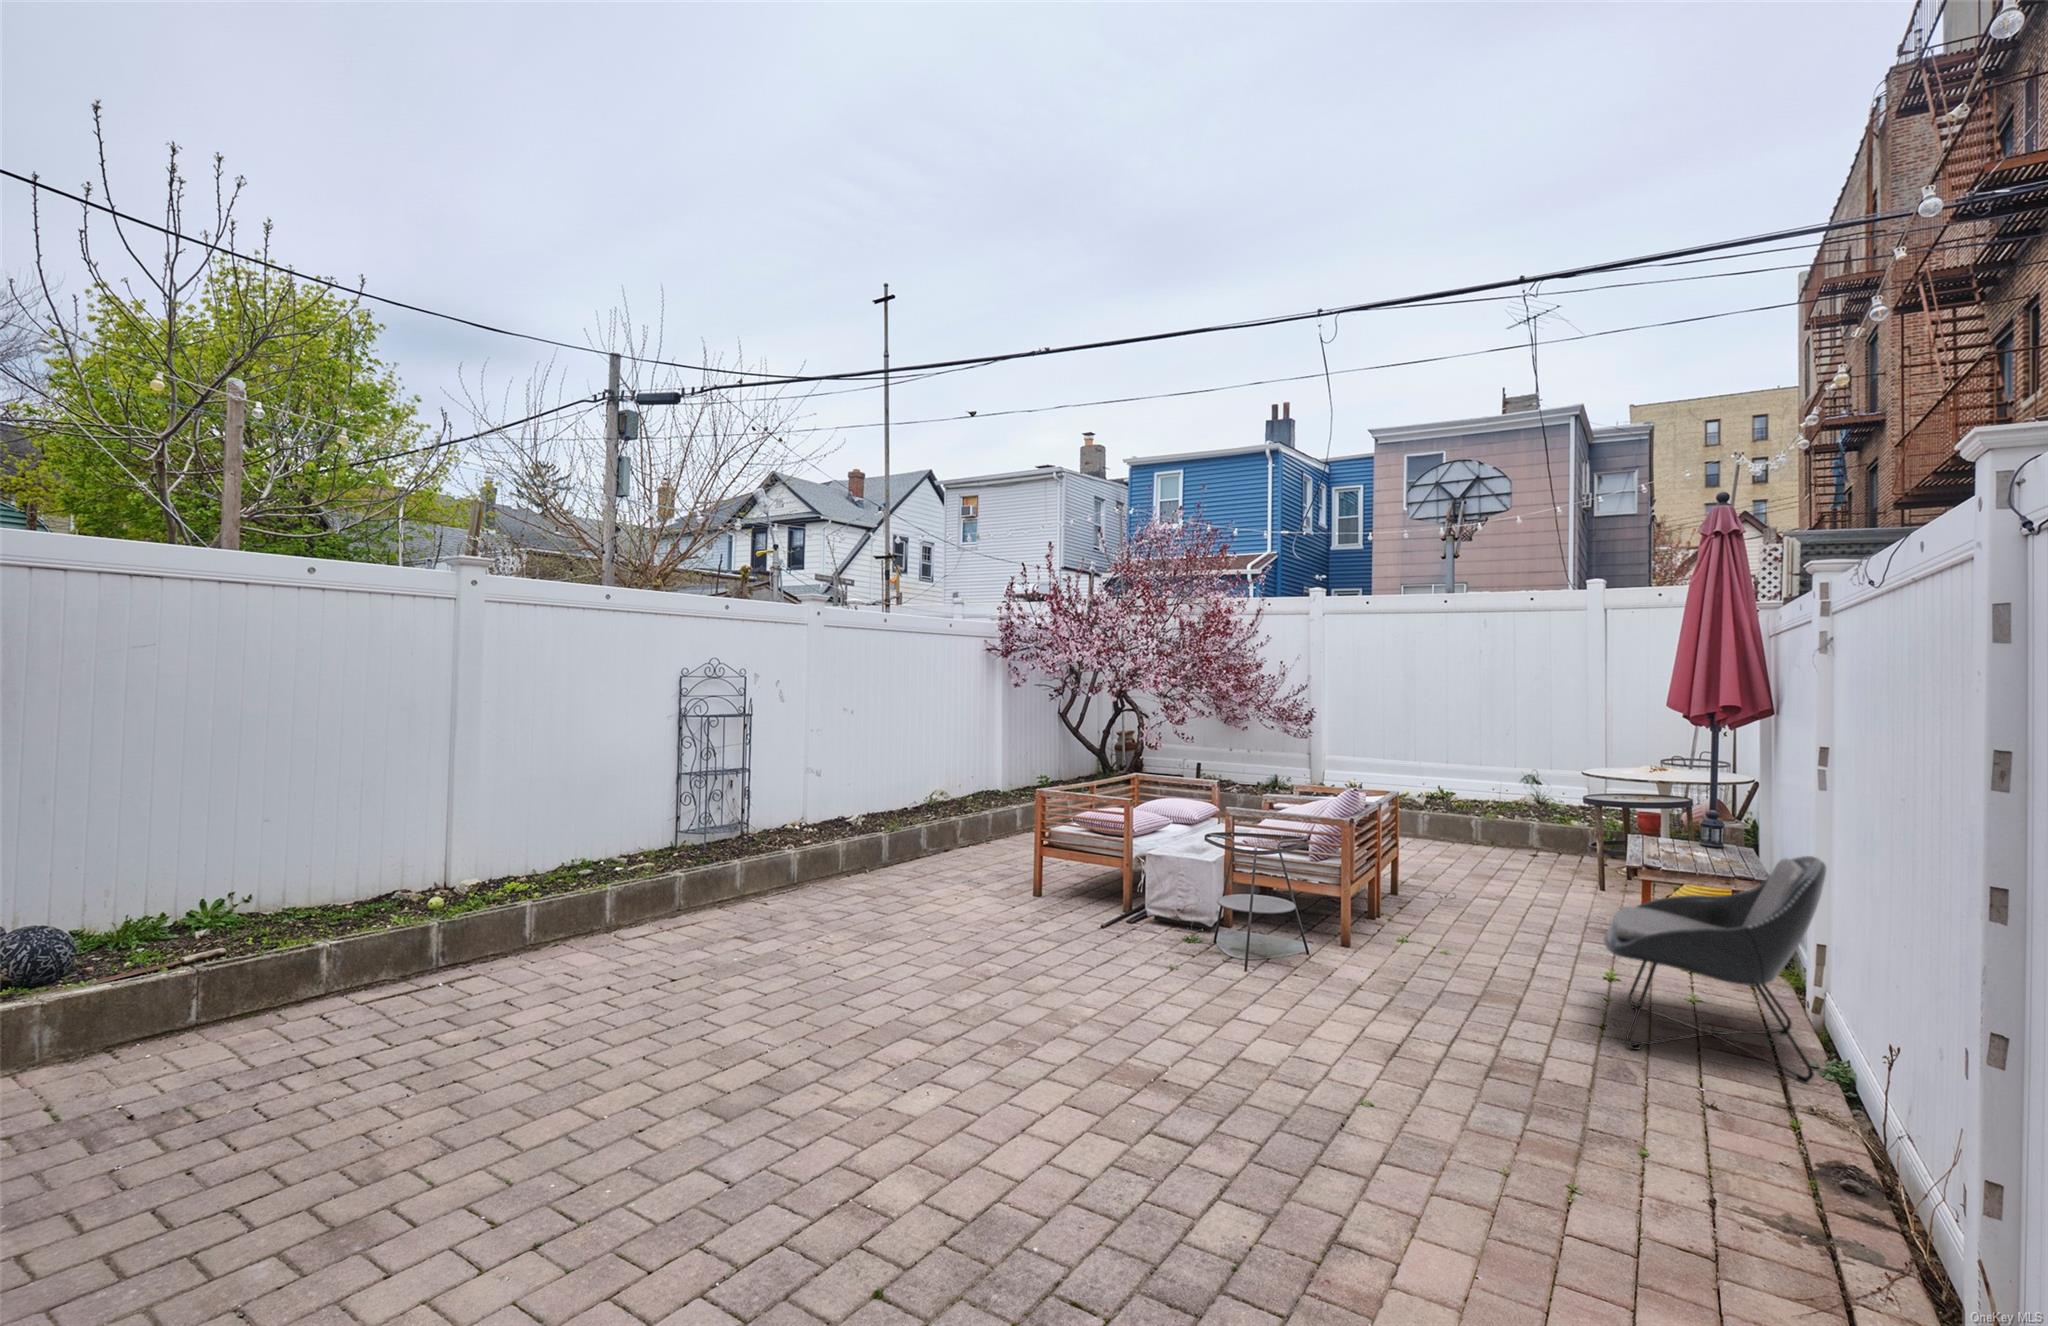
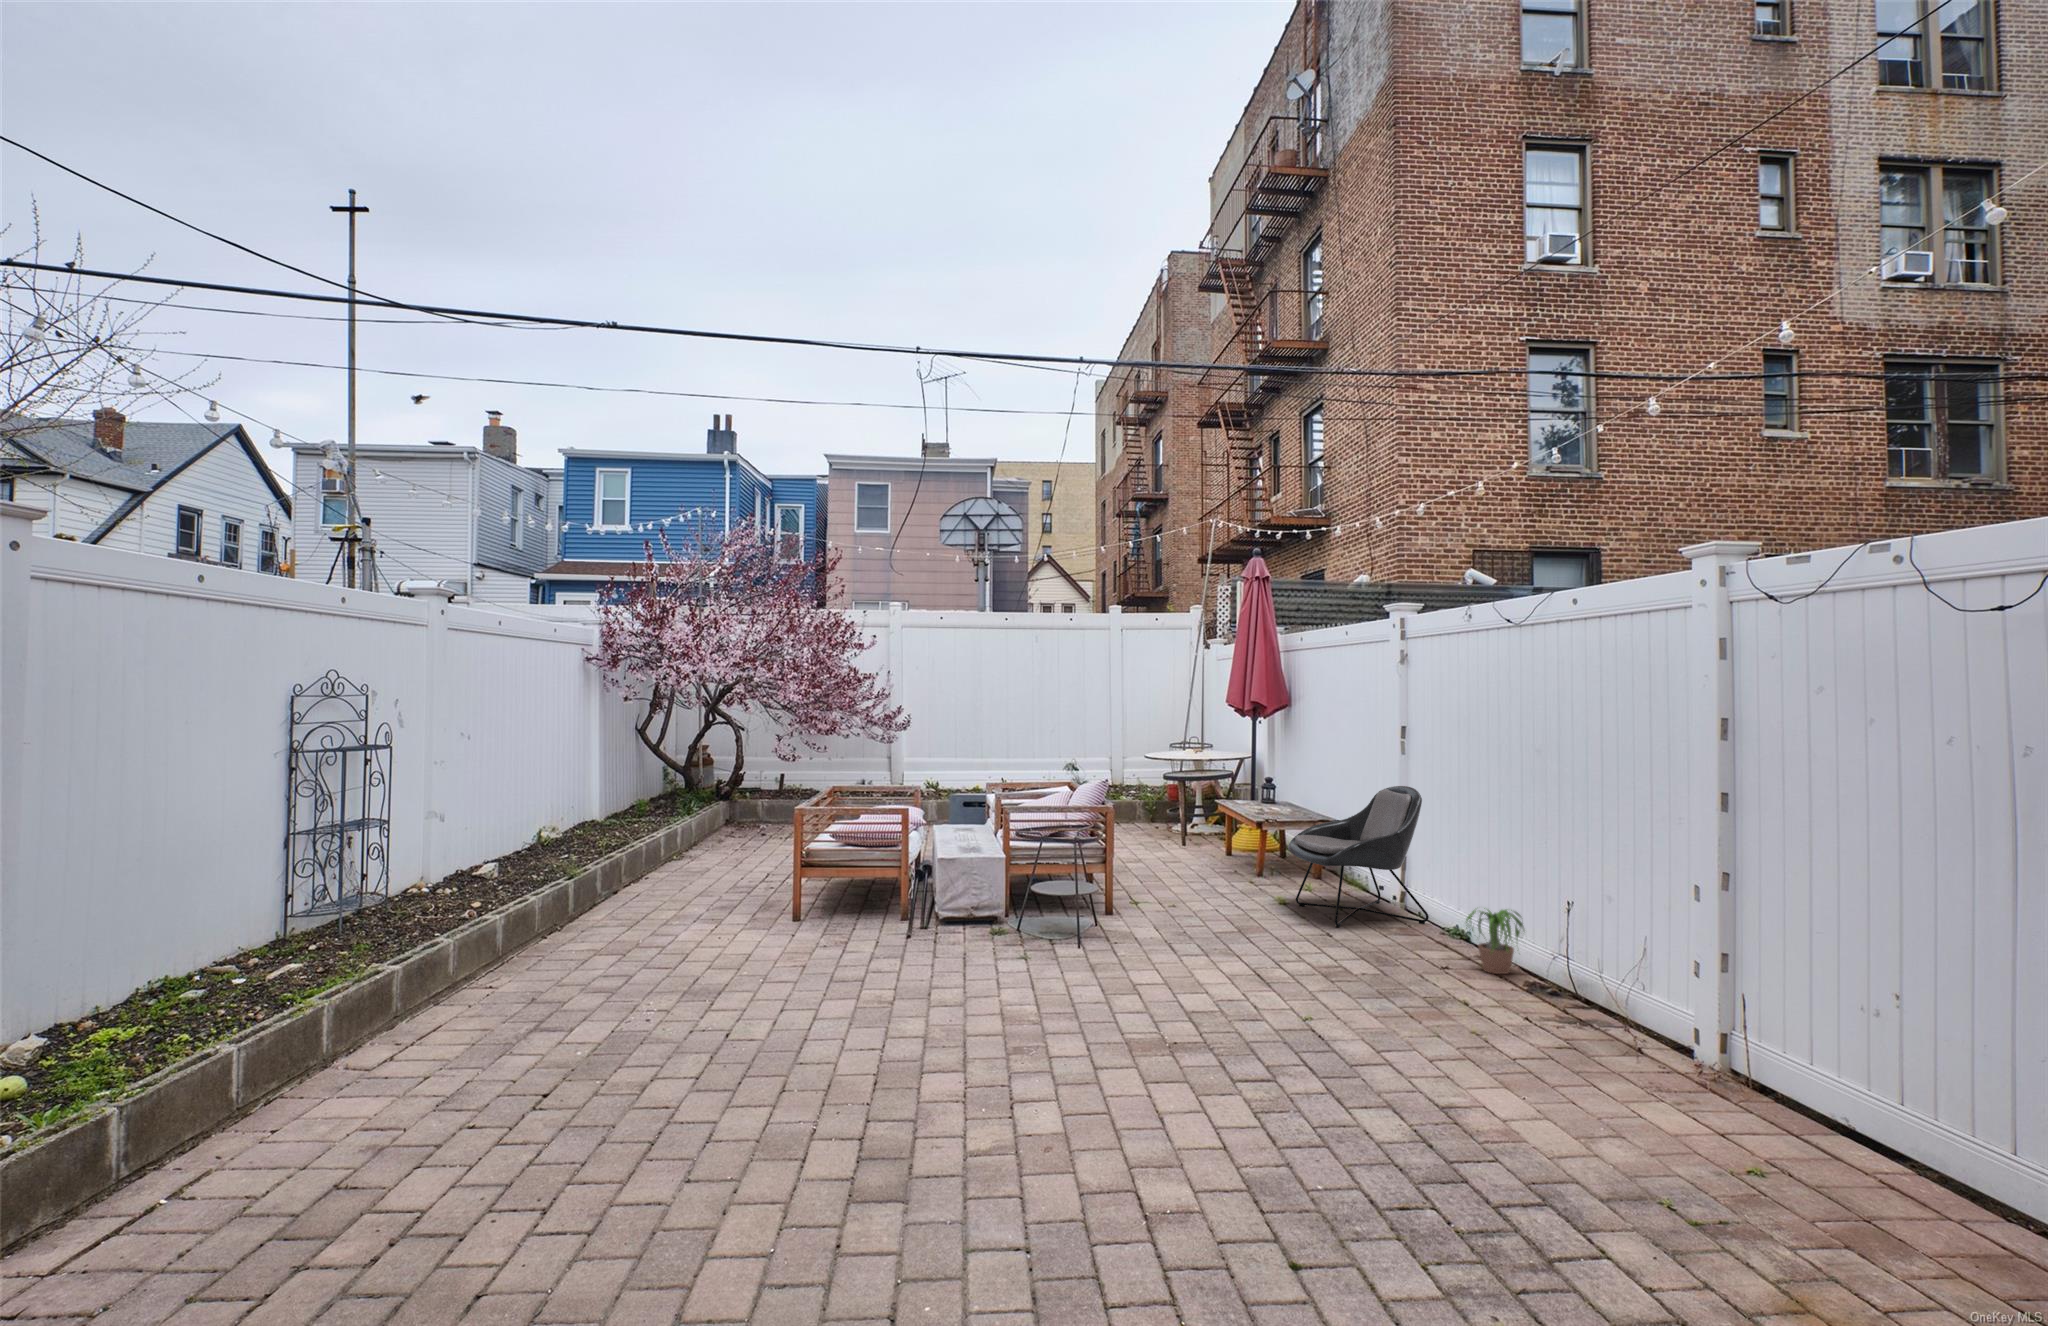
potted plant: none [1734,1072,1883,1199] -> present [1466,908,1523,974]

